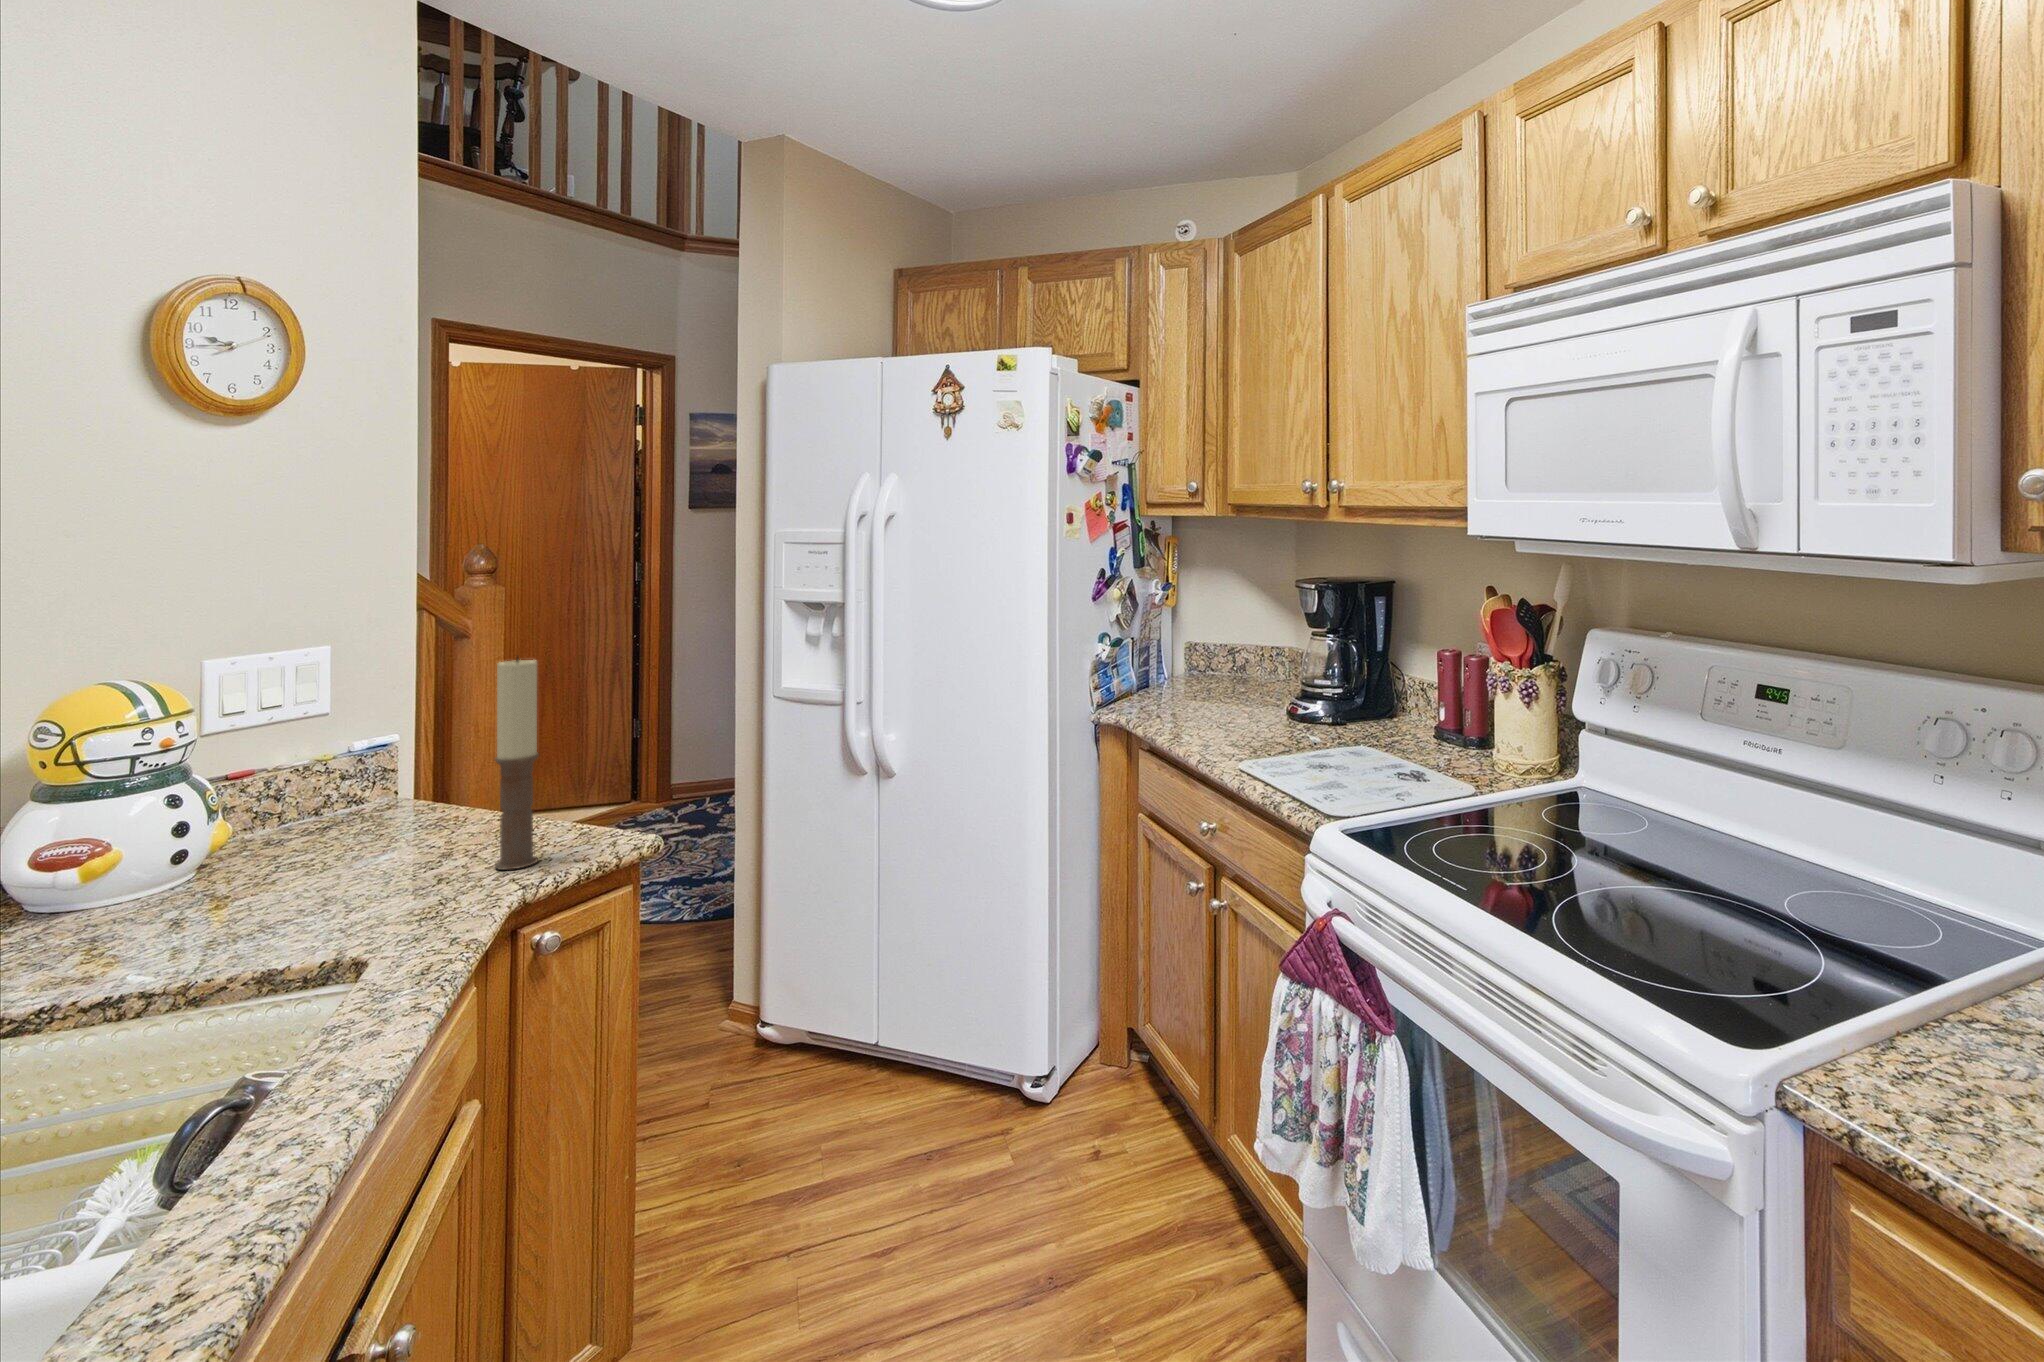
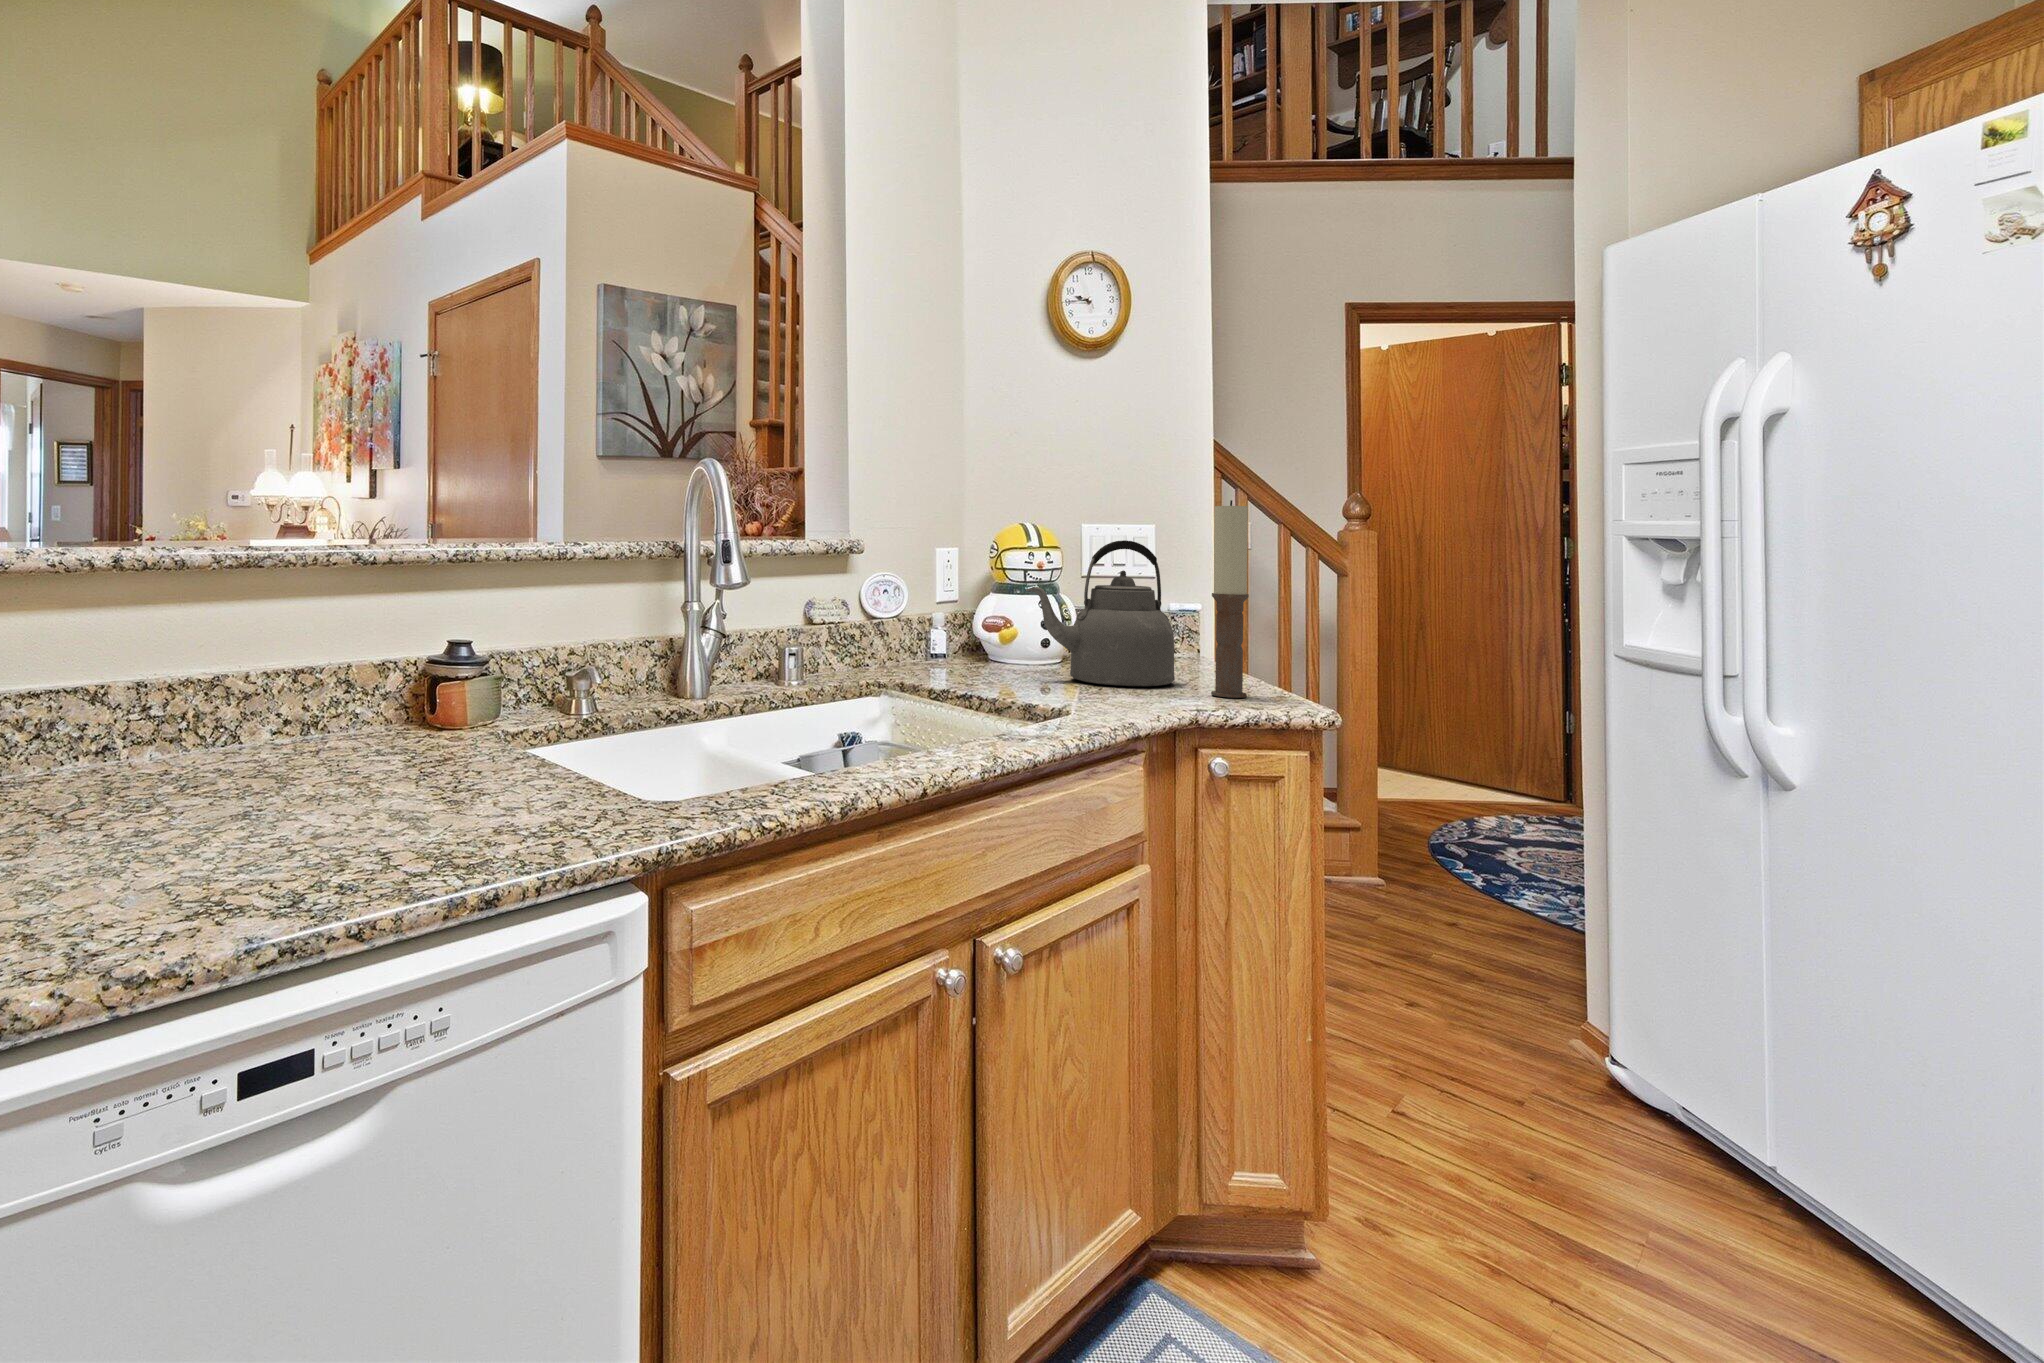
kettle: none [193,705,427,898] -> present [1026,540,1175,686]

